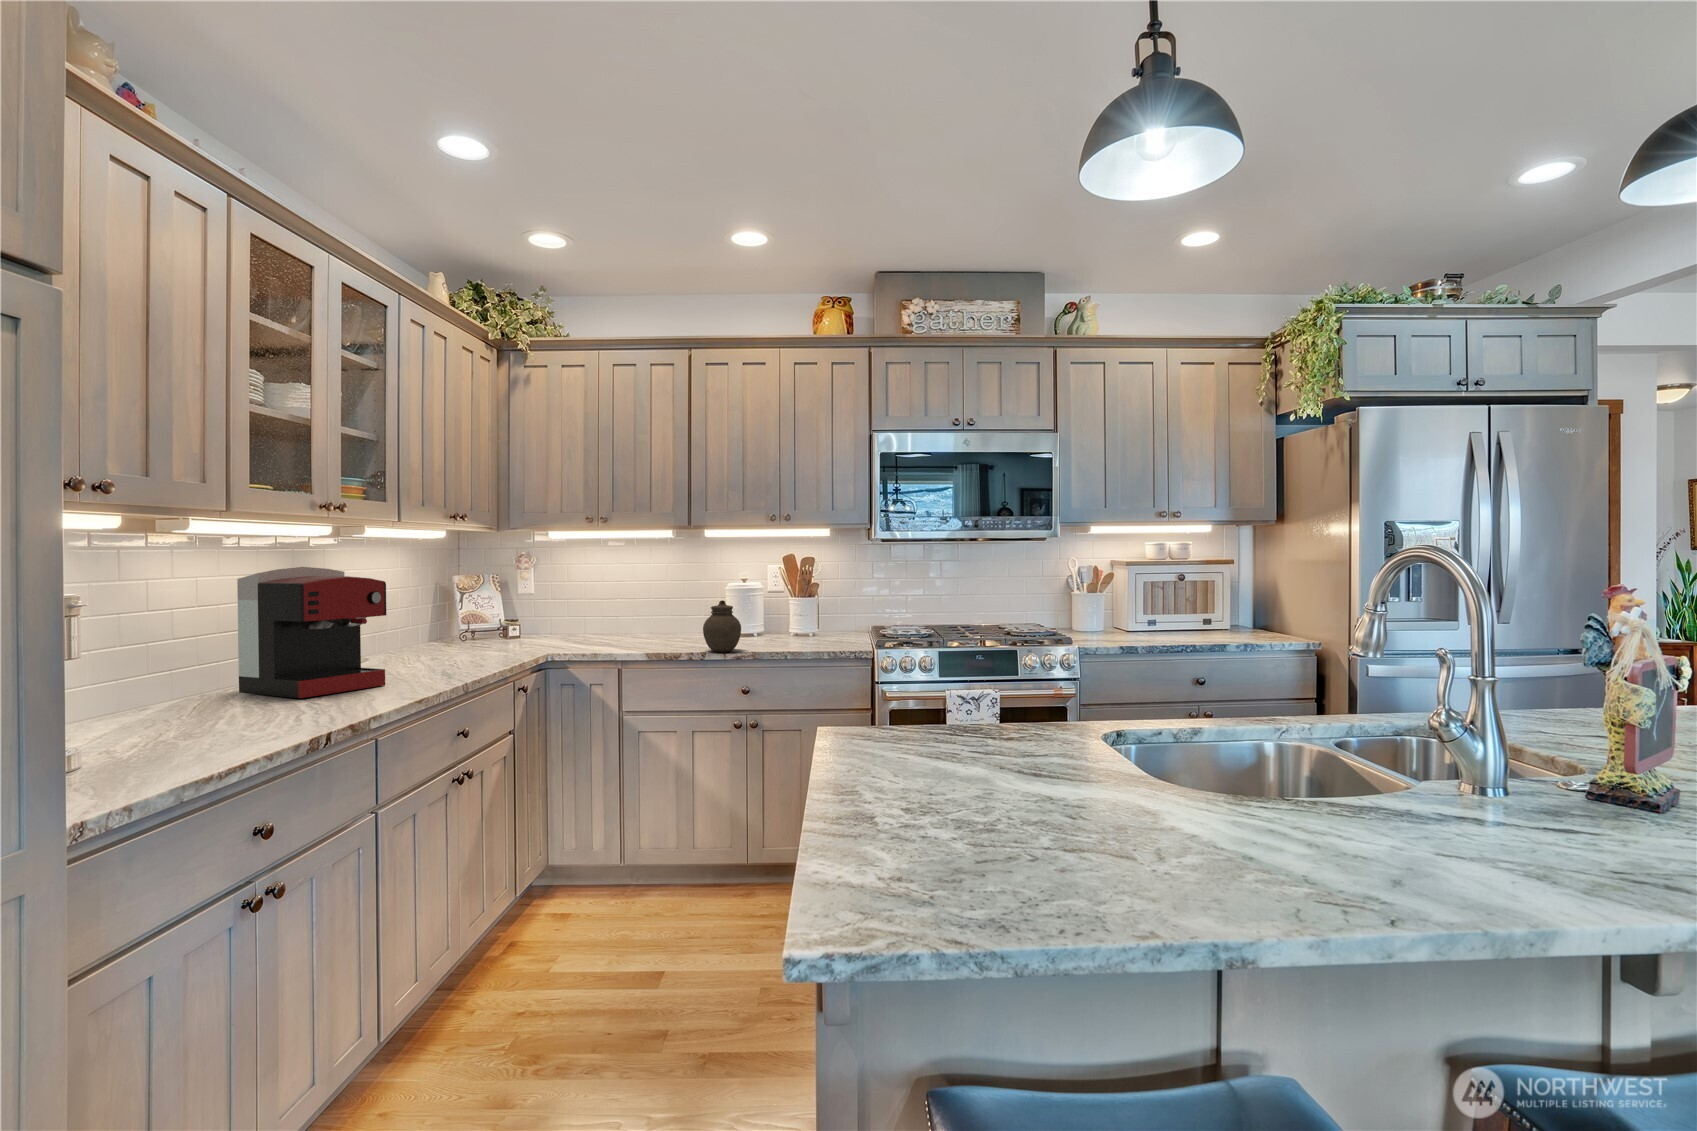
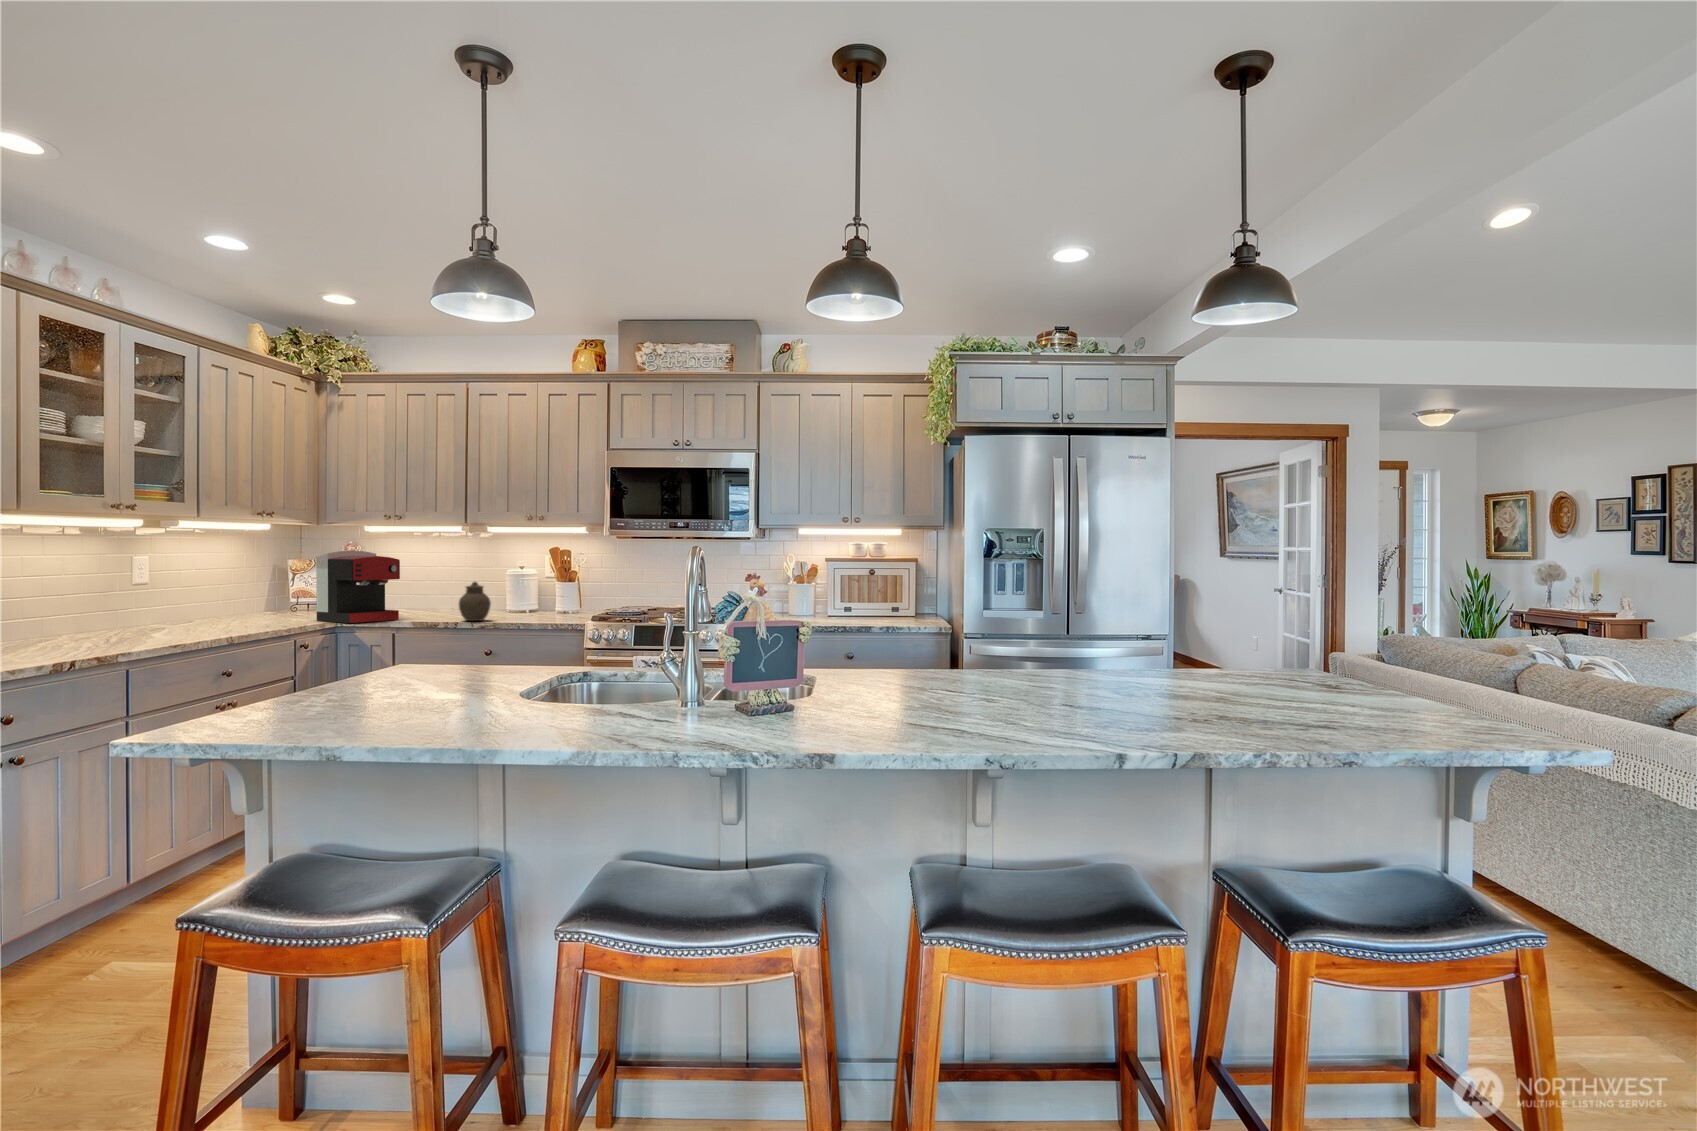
coffee maker: present [237,567,386,698] -> present [316,550,400,623]

